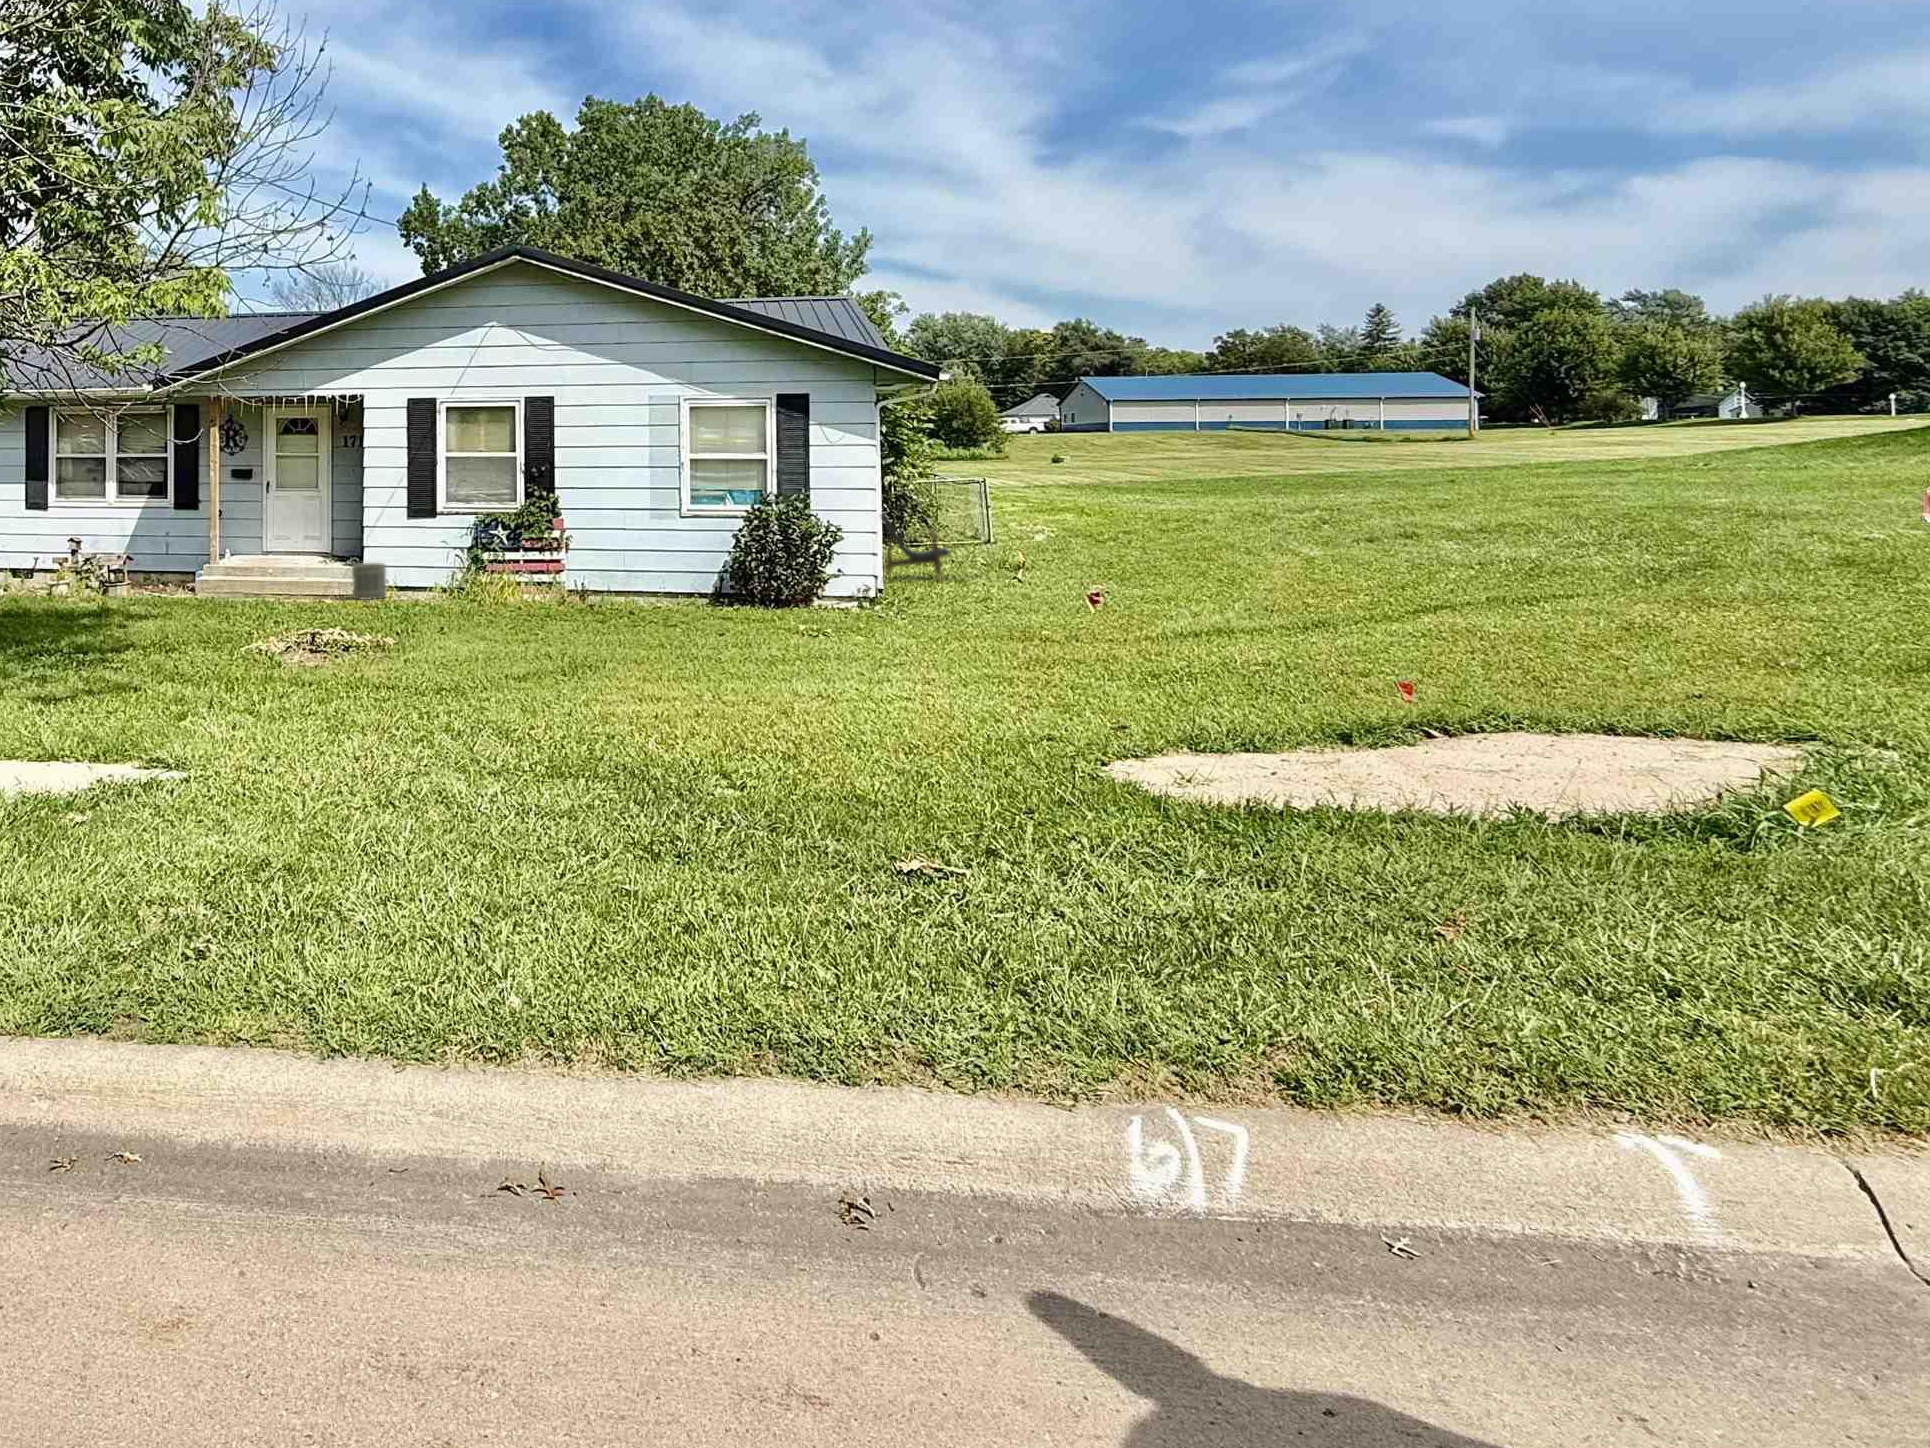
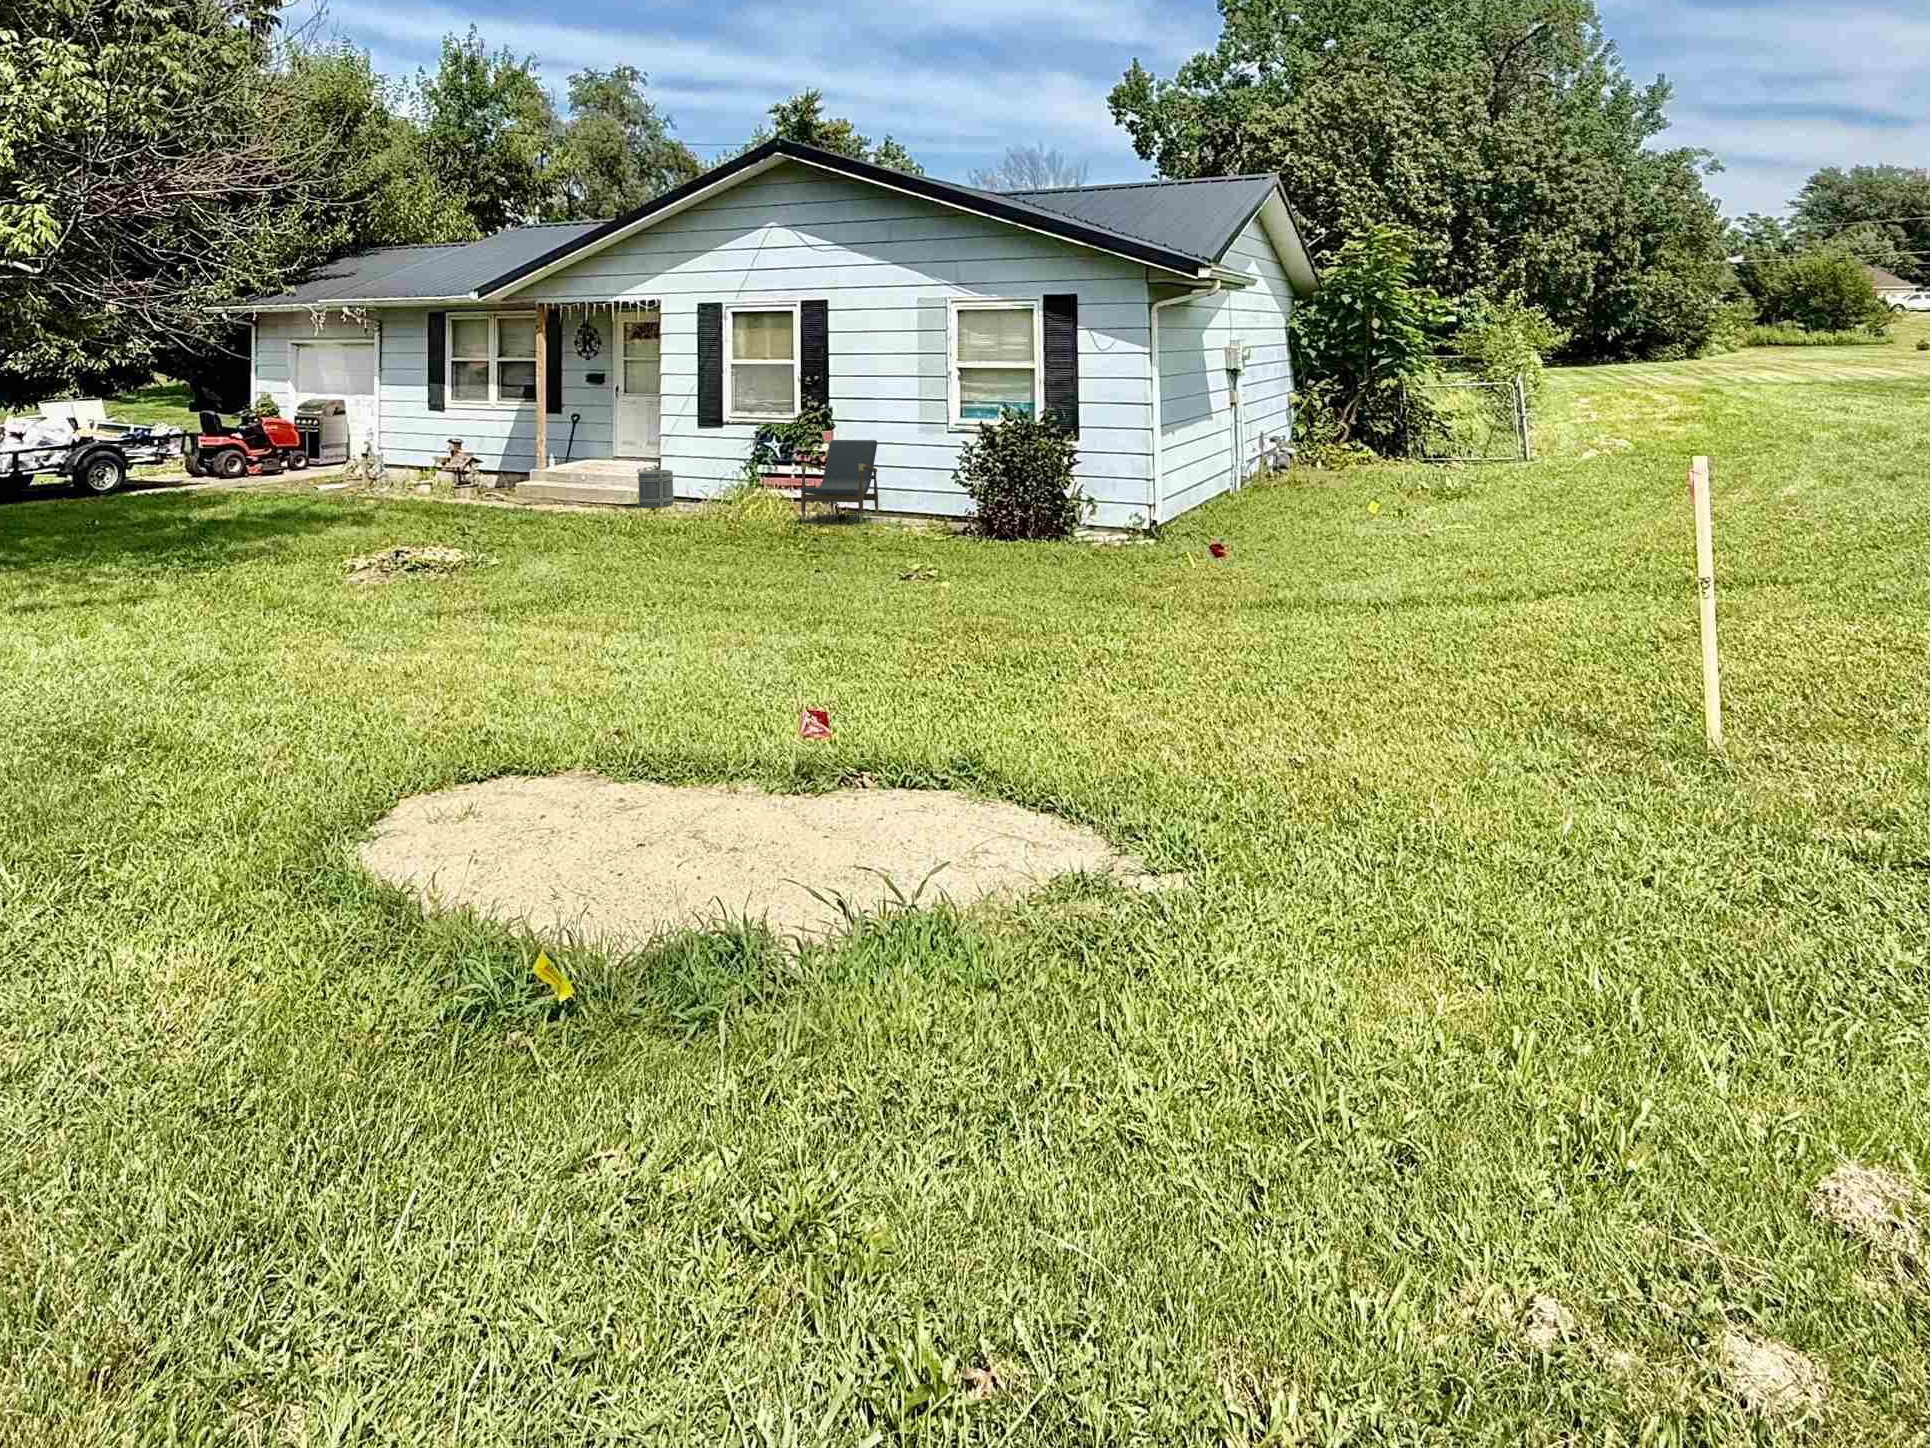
lounge chair: present [881,514,950,579] -> present [801,440,878,522]

